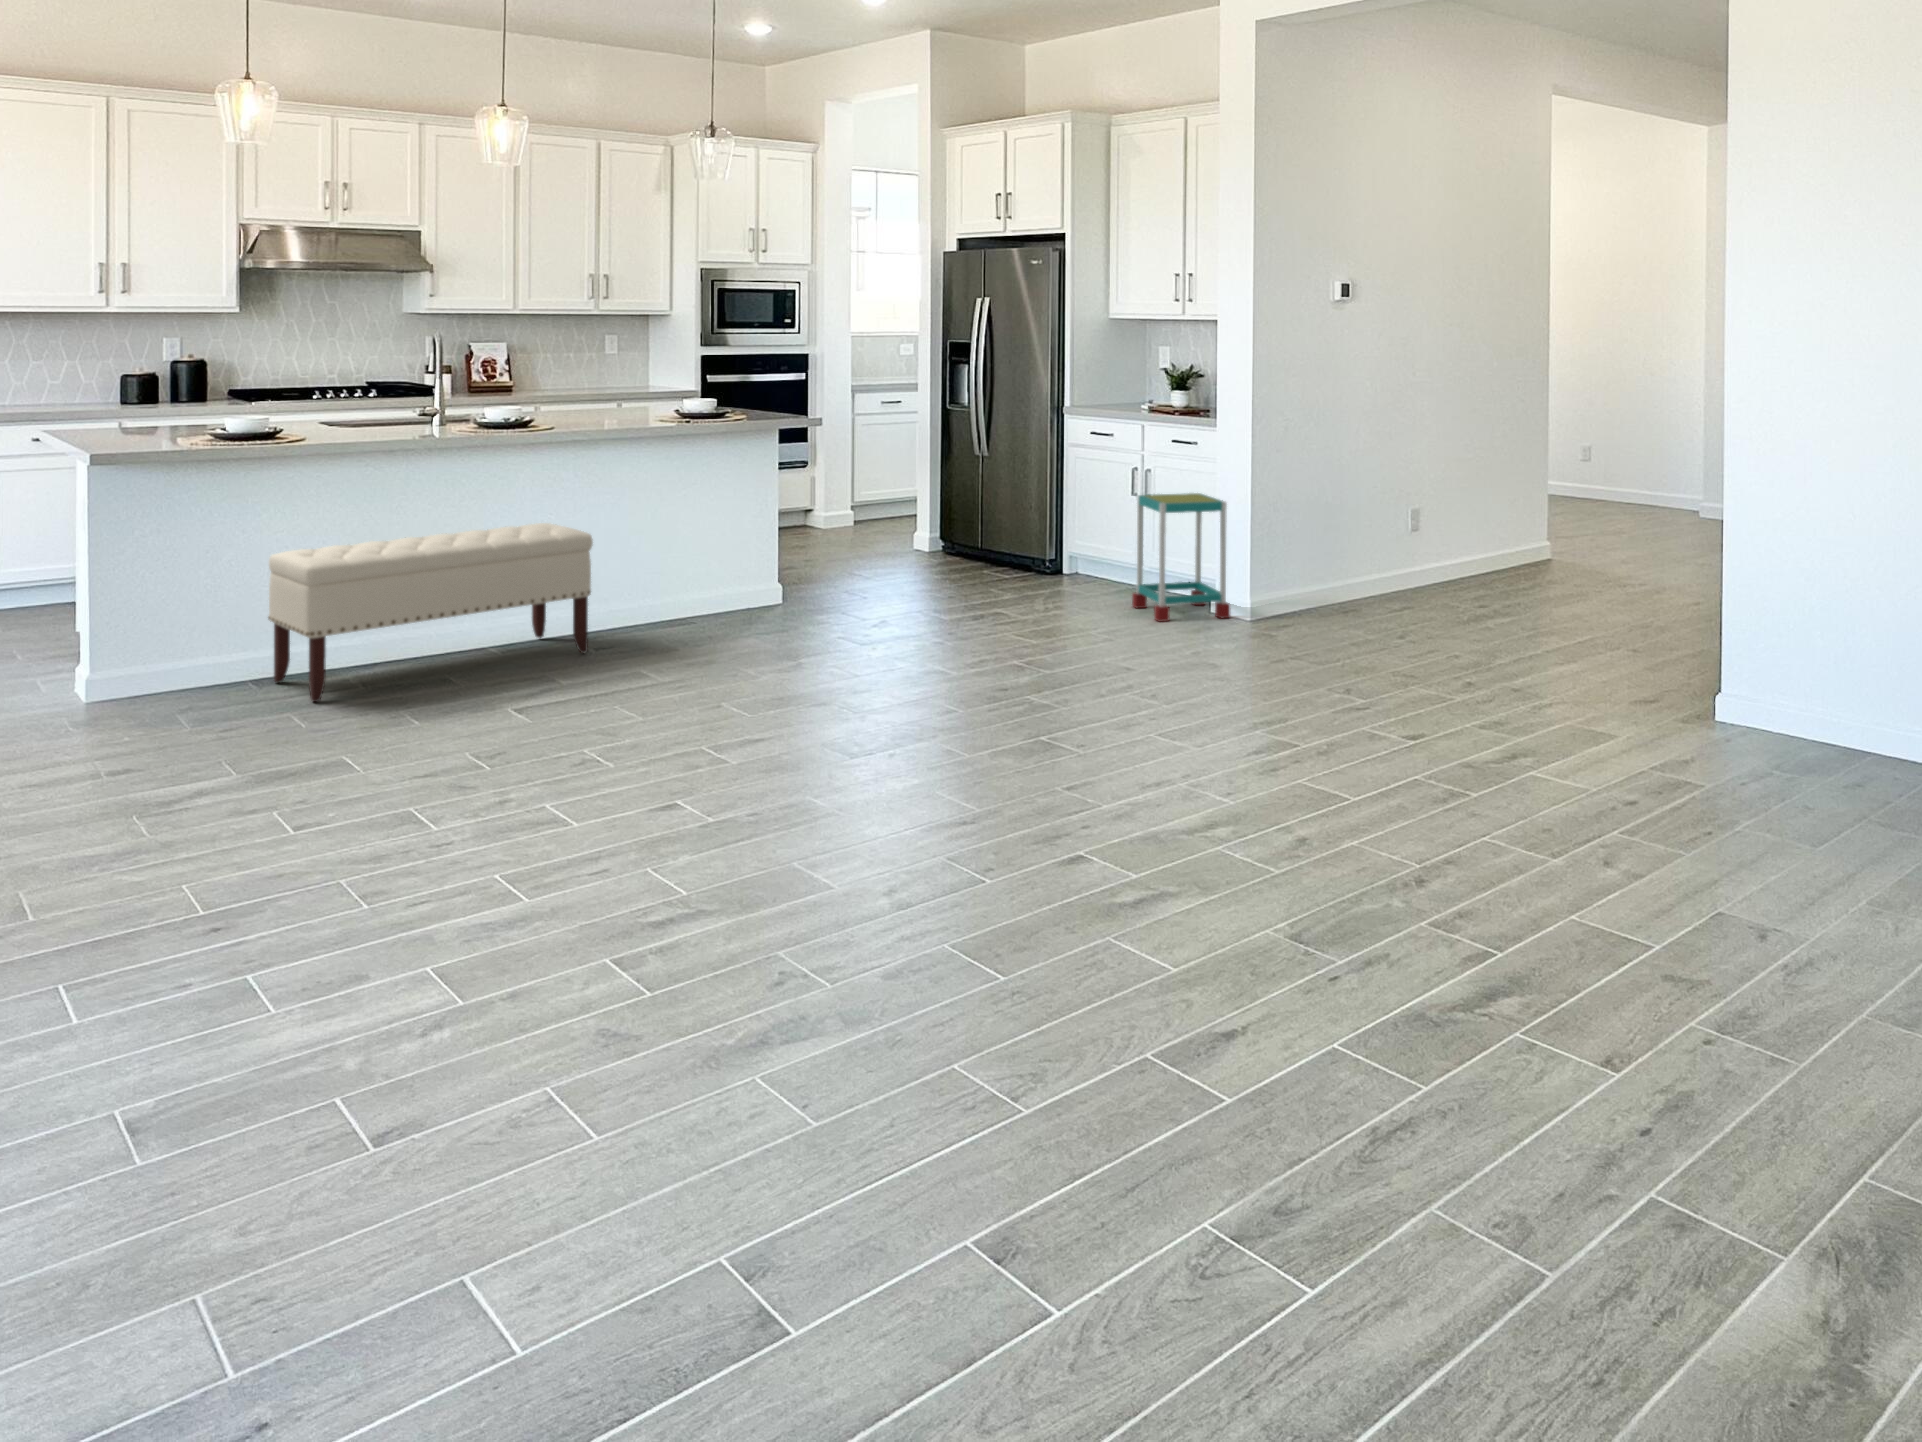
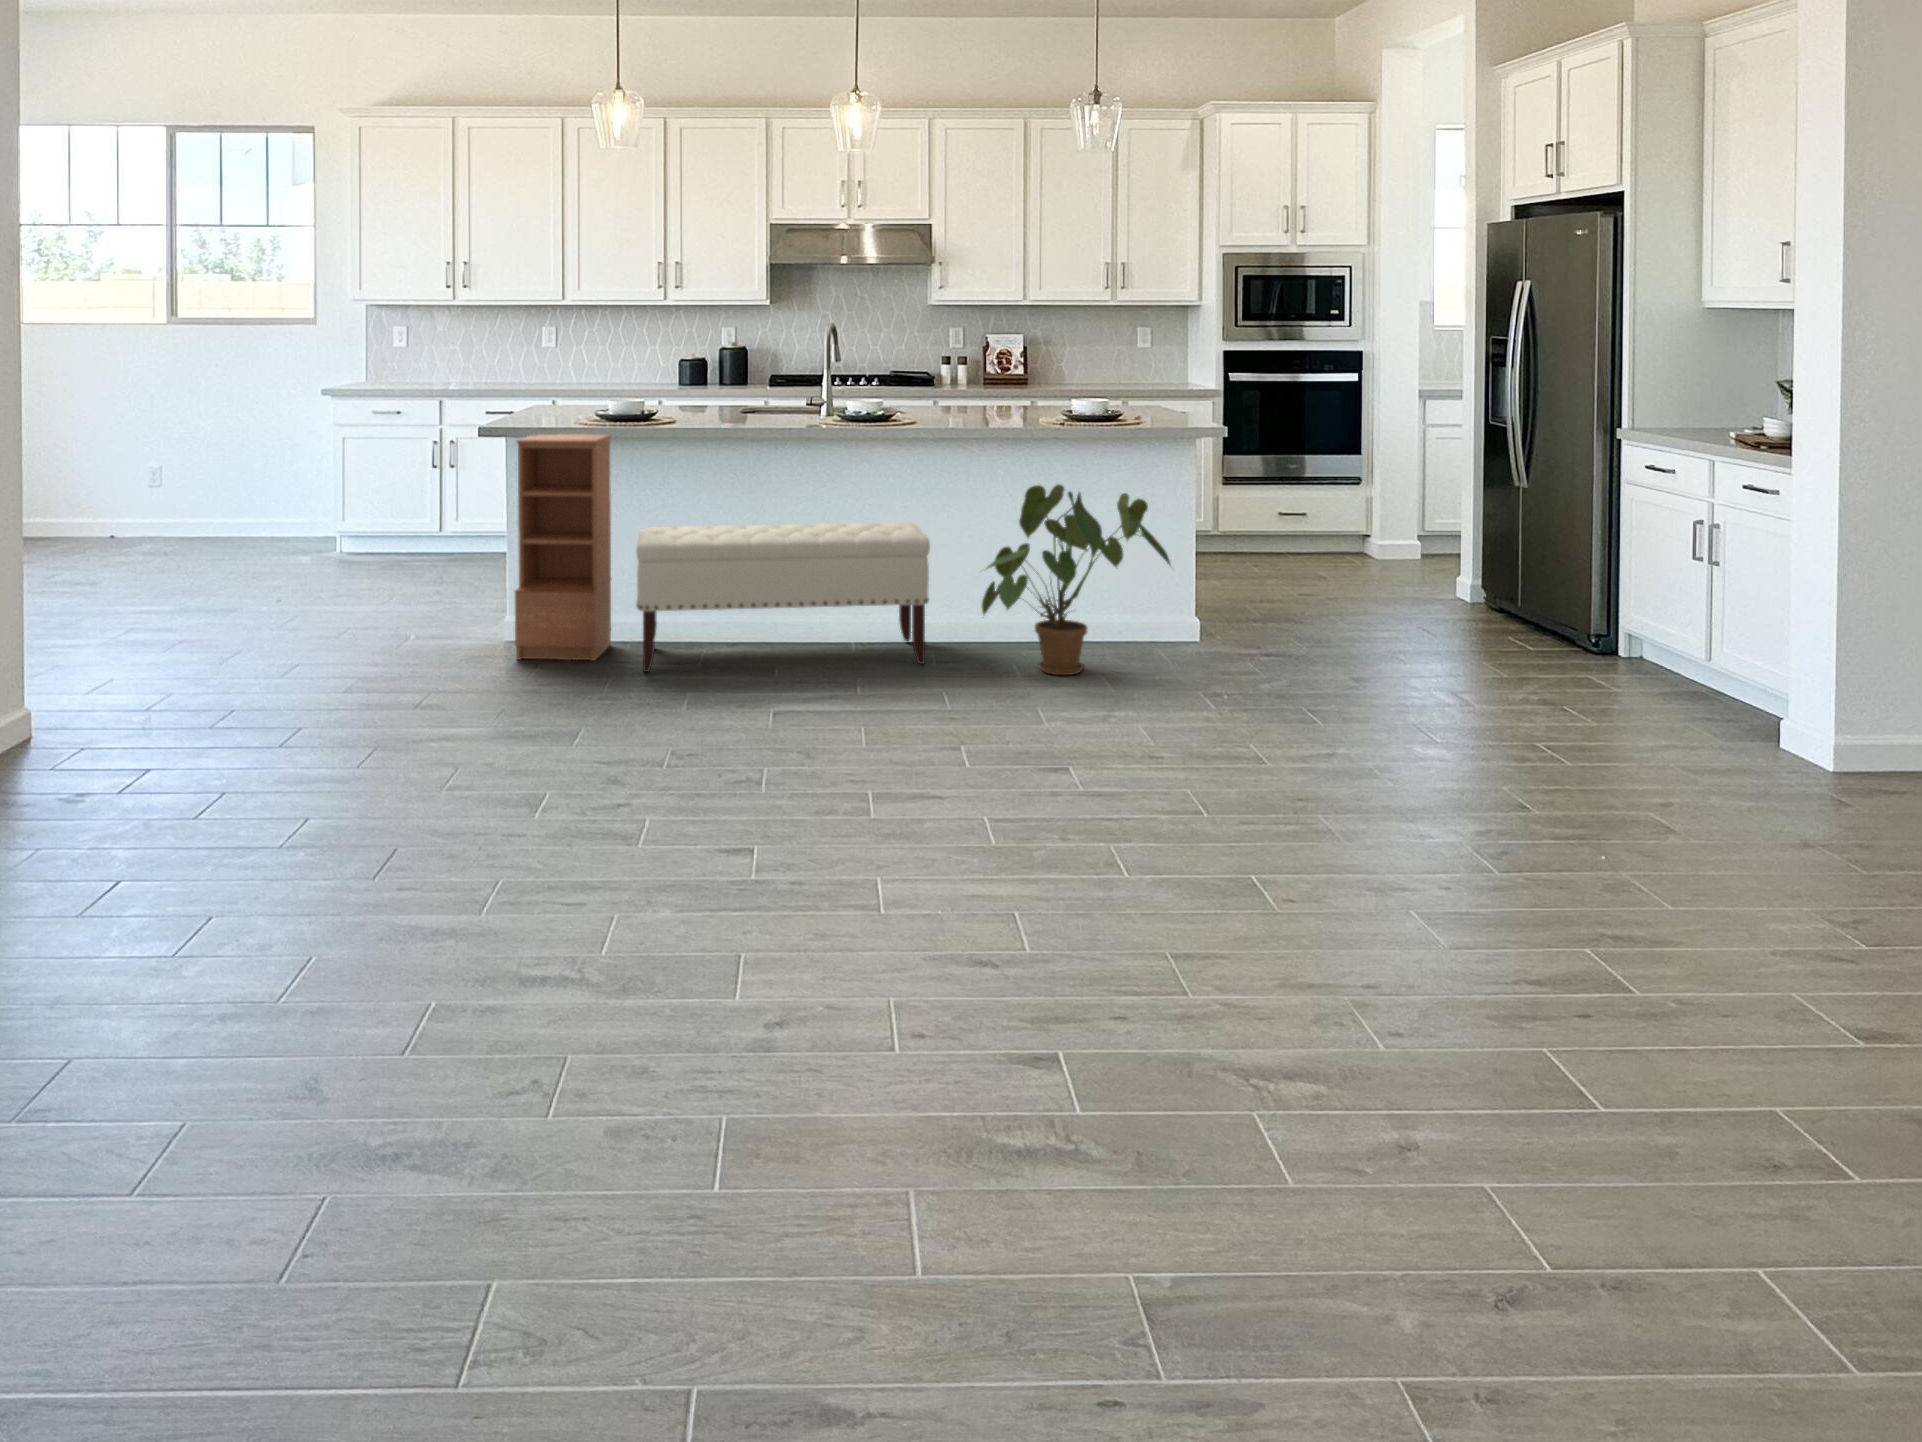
bookcase: none [129,455,238,716] -> present [515,434,611,661]
house plant: none [635,476,803,643] -> present [982,484,1172,675]
side table: present [1132,493,1230,622] -> none [1656,560,1798,760]

